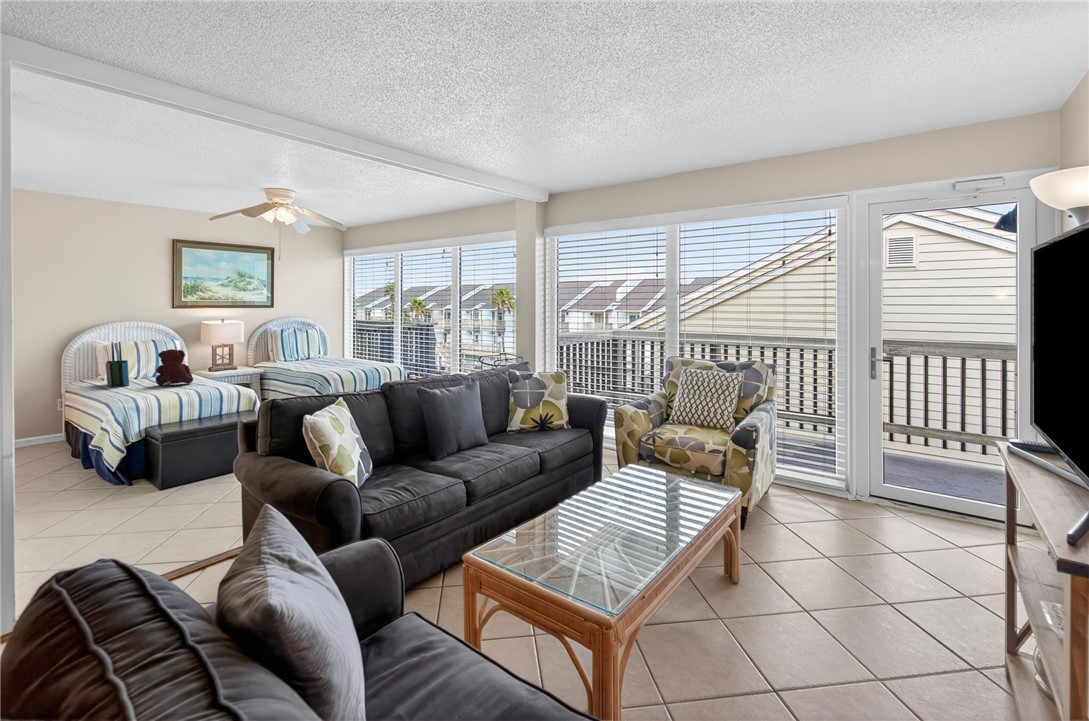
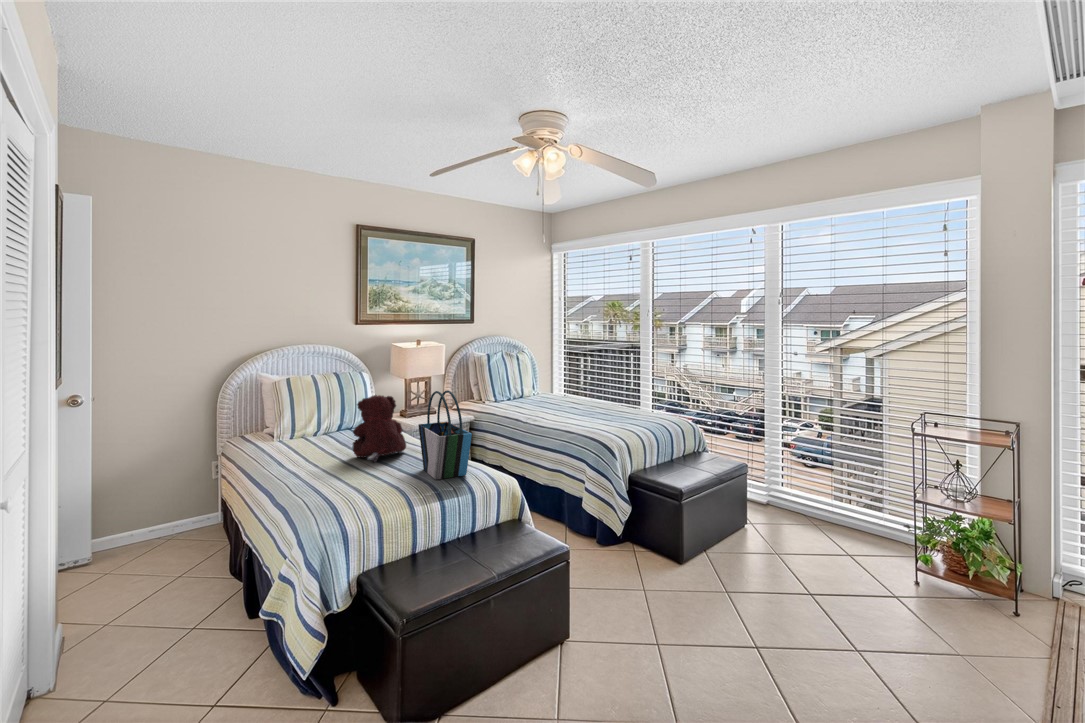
tote bag: present [106,342,129,387] -> present [418,390,472,480]

